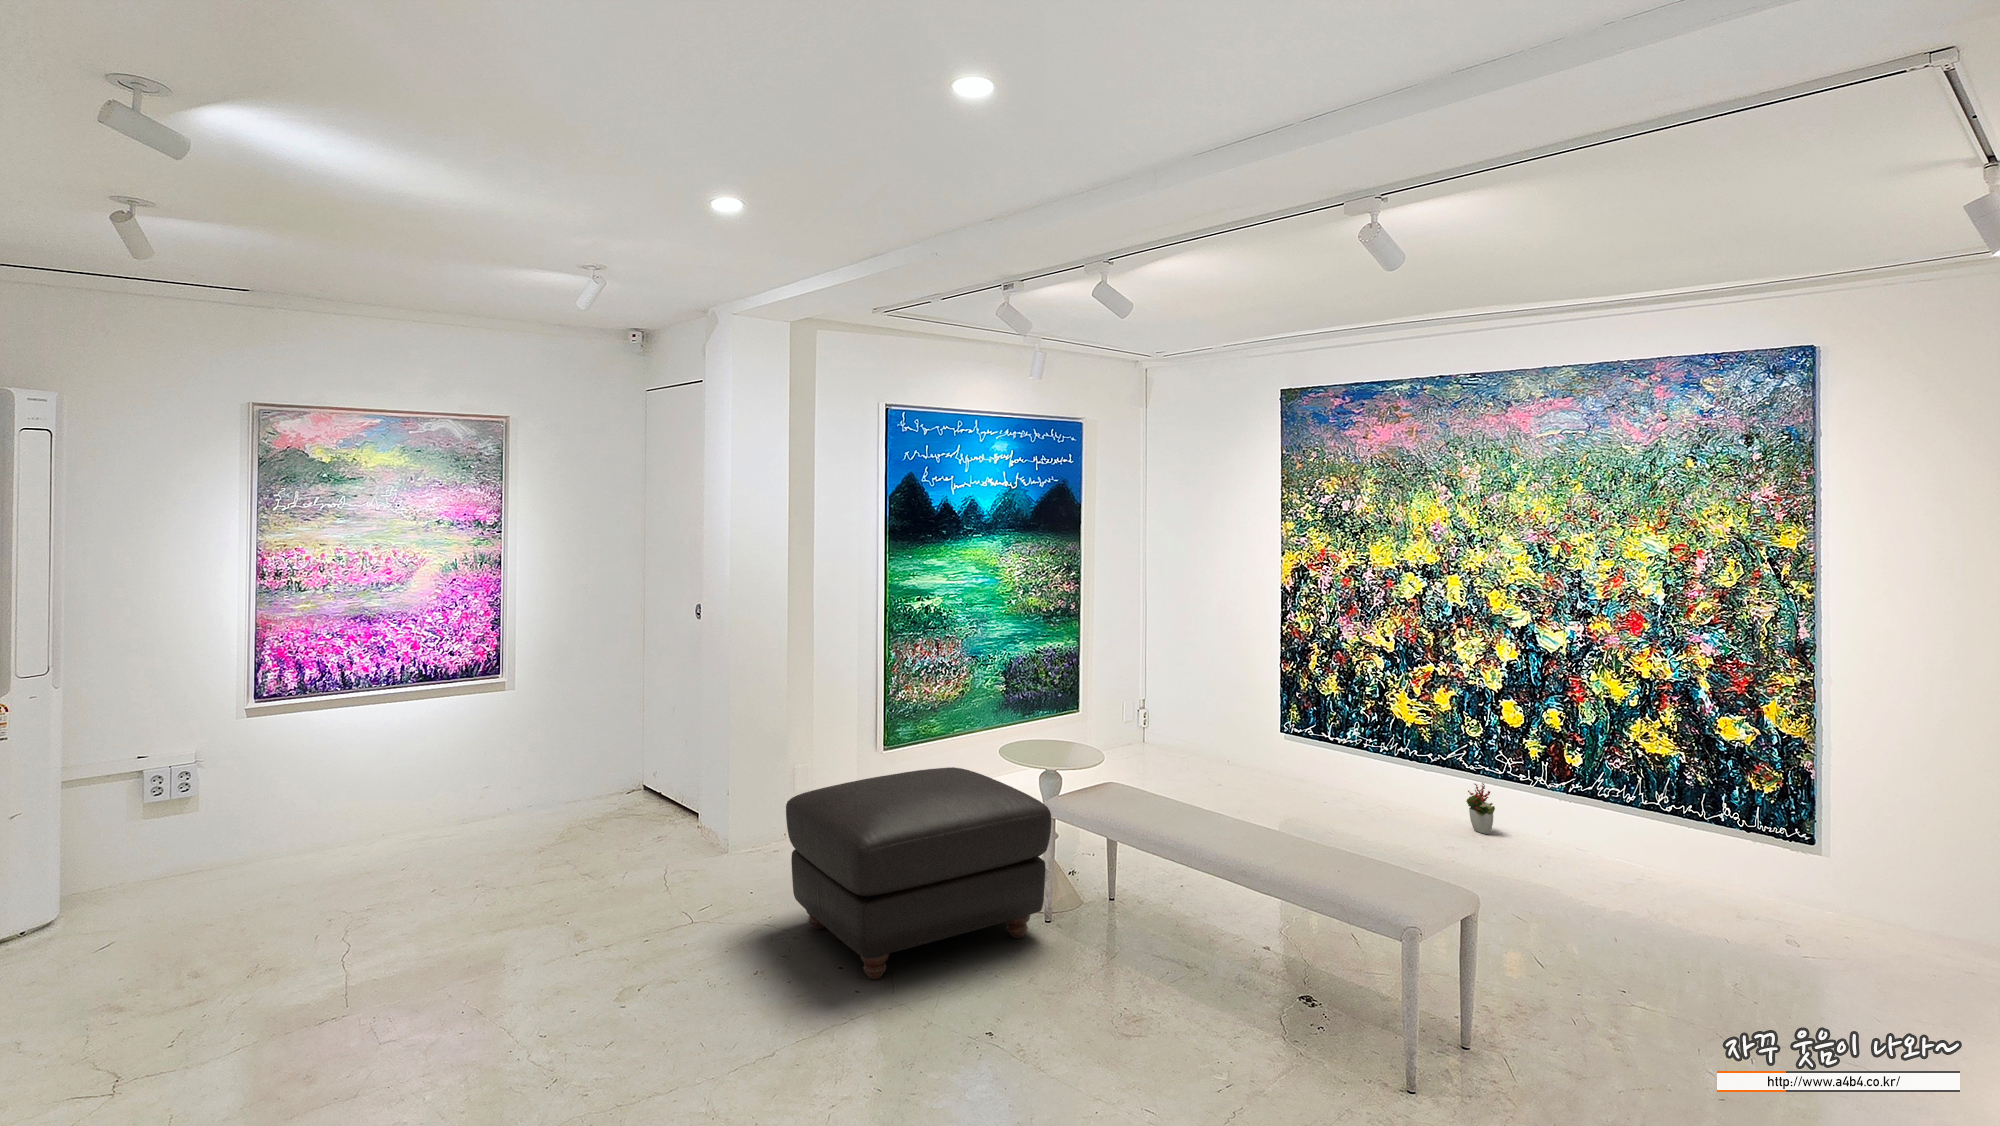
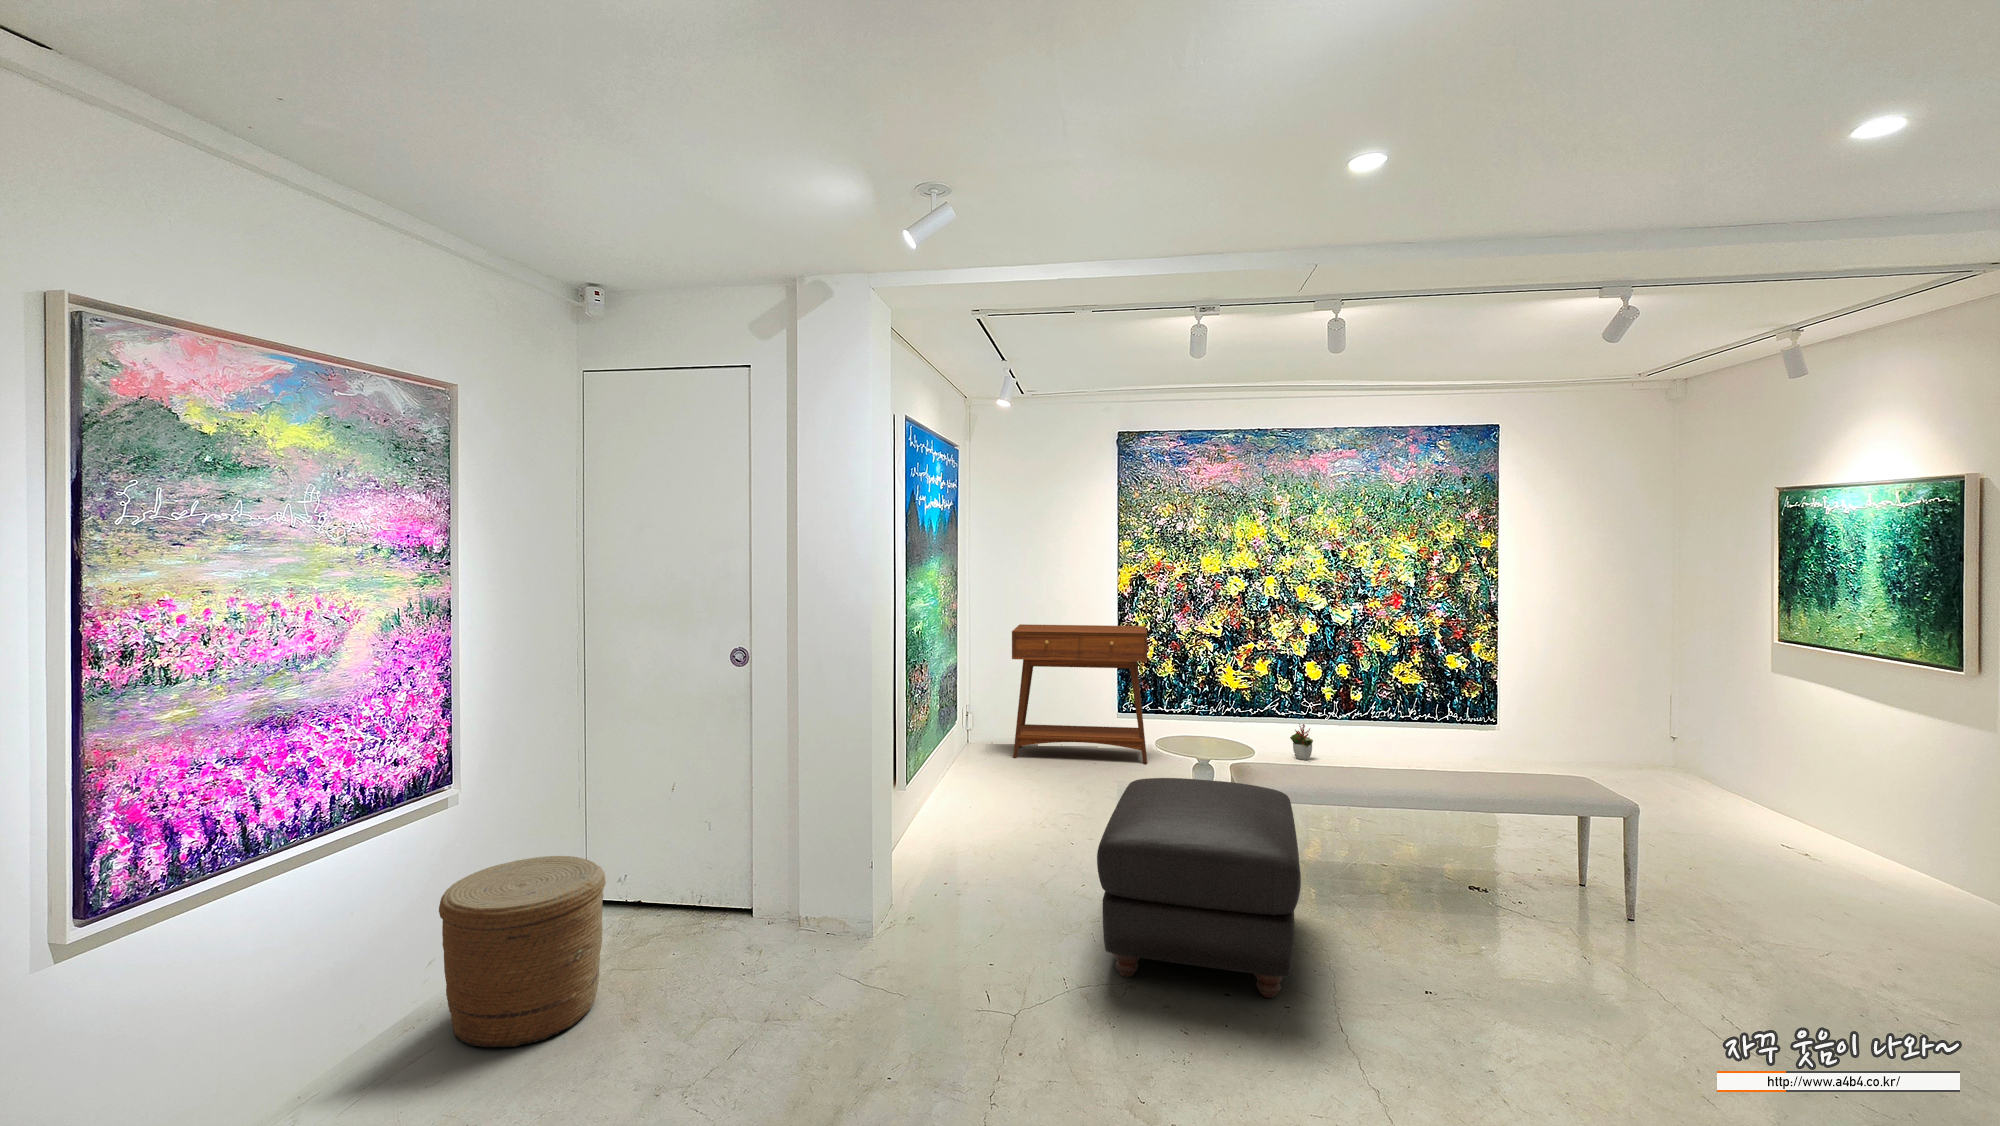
console table: none [1130,618,1300,794] -> present [1012,624,1147,763]
woven basket: none [455,733,559,844] -> present [439,856,606,1047]

